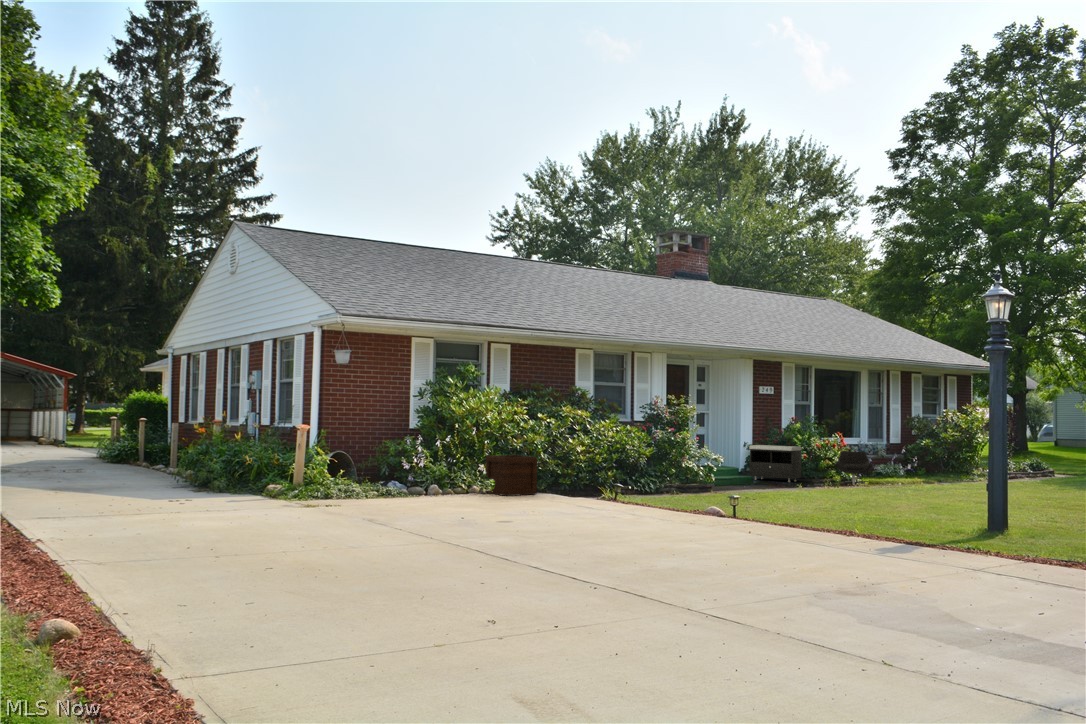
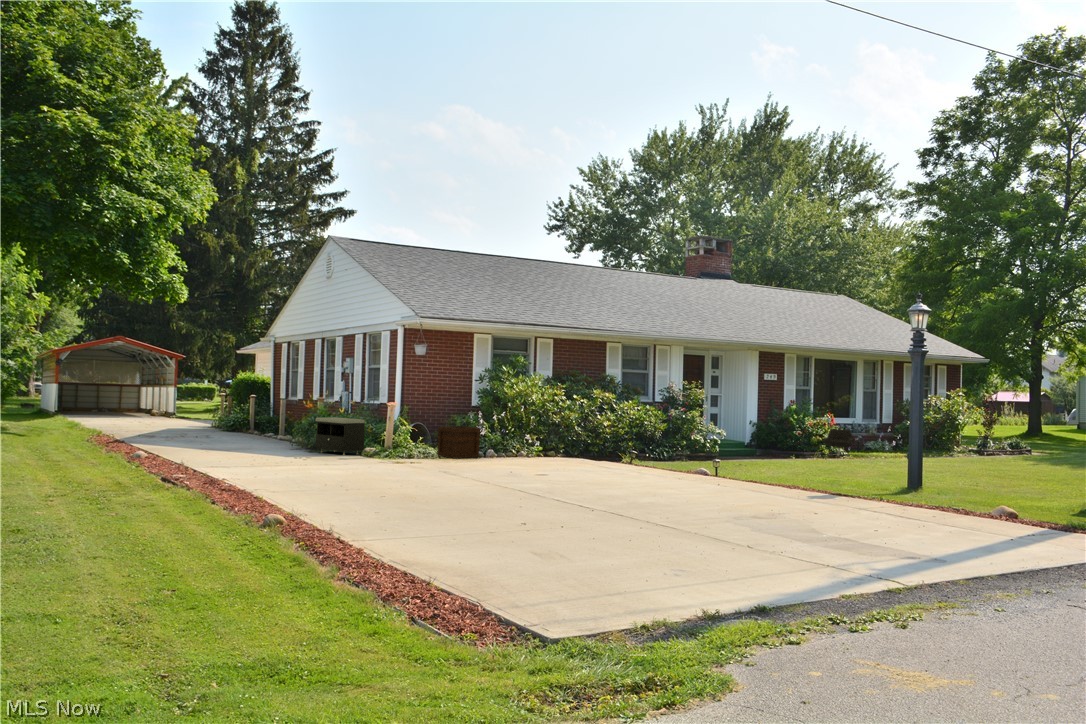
storage bench: present [749,445,801,482] -> present [315,417,365,455]
wooden crate: present [486,455,537,496] -> present [437,426,480,459]

